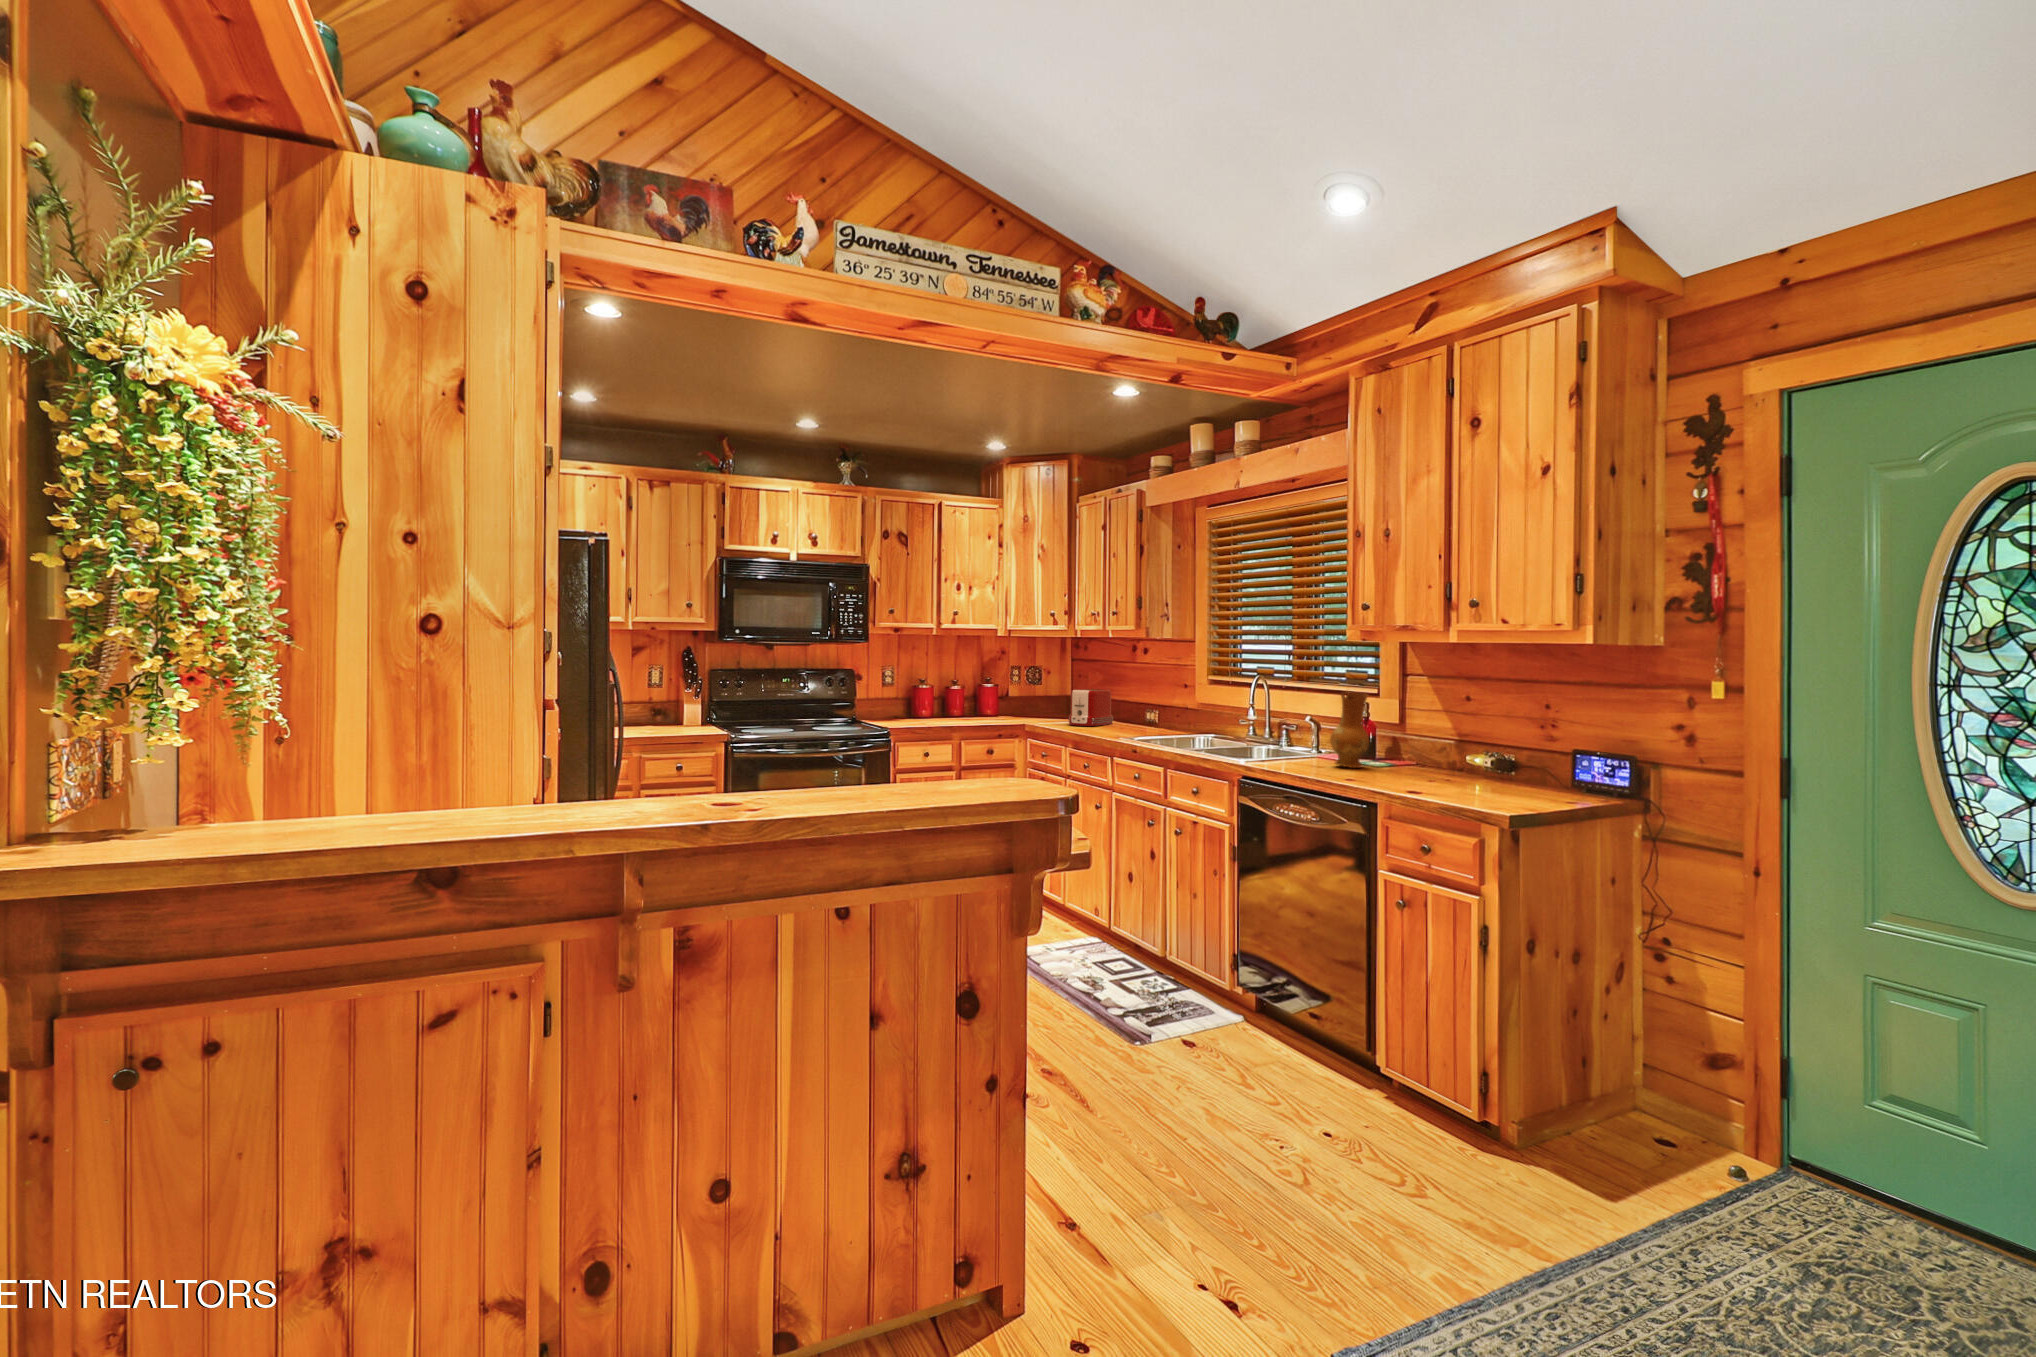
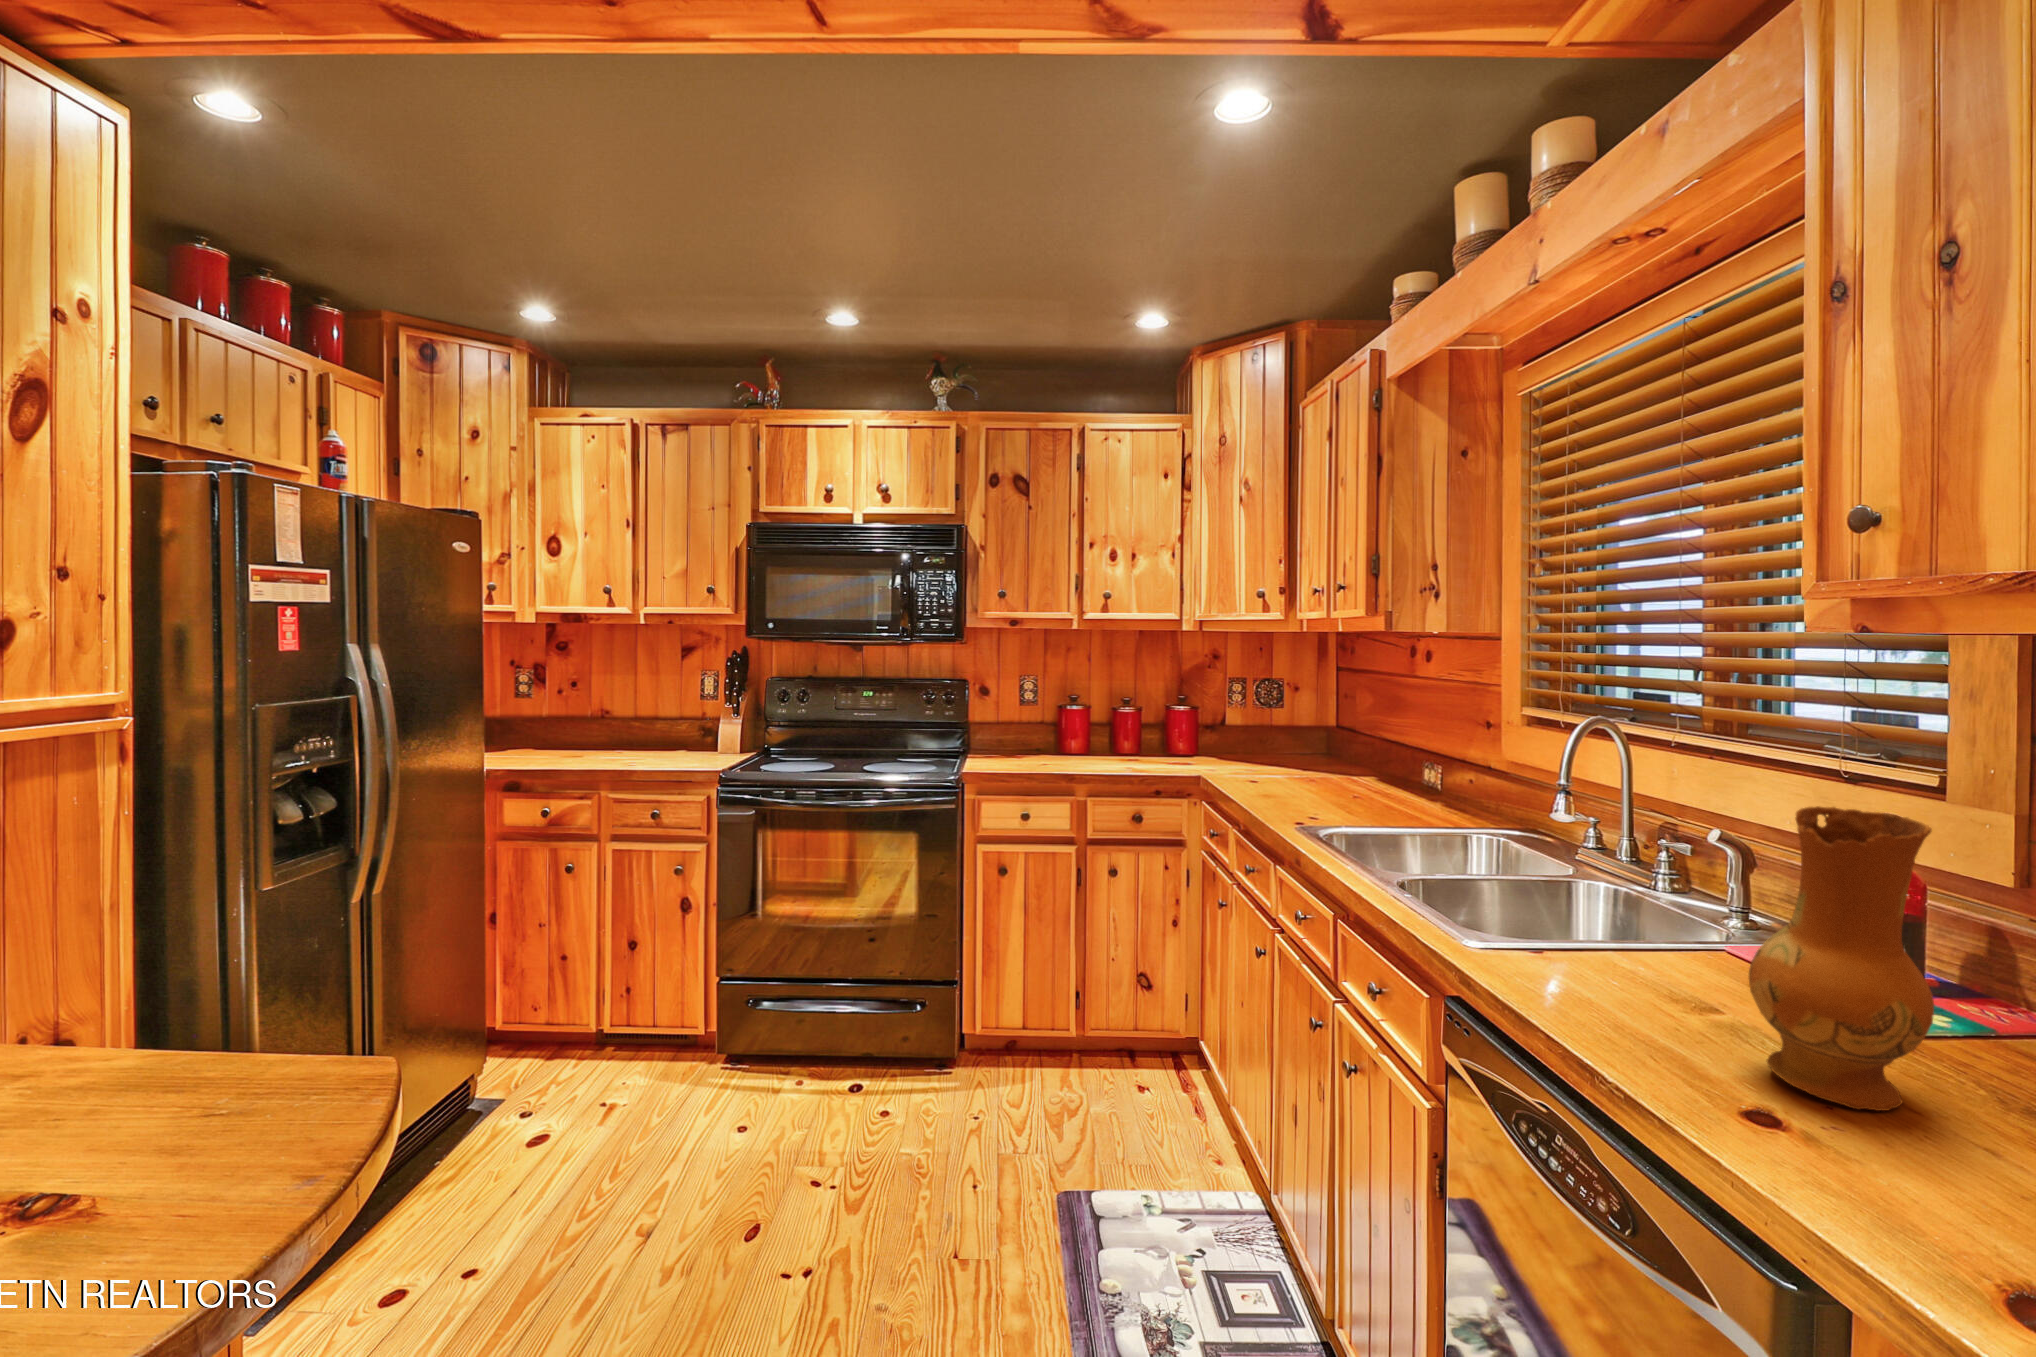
toaster: present [1068,689,1113,726] -> none [1268,723,1362,791]

